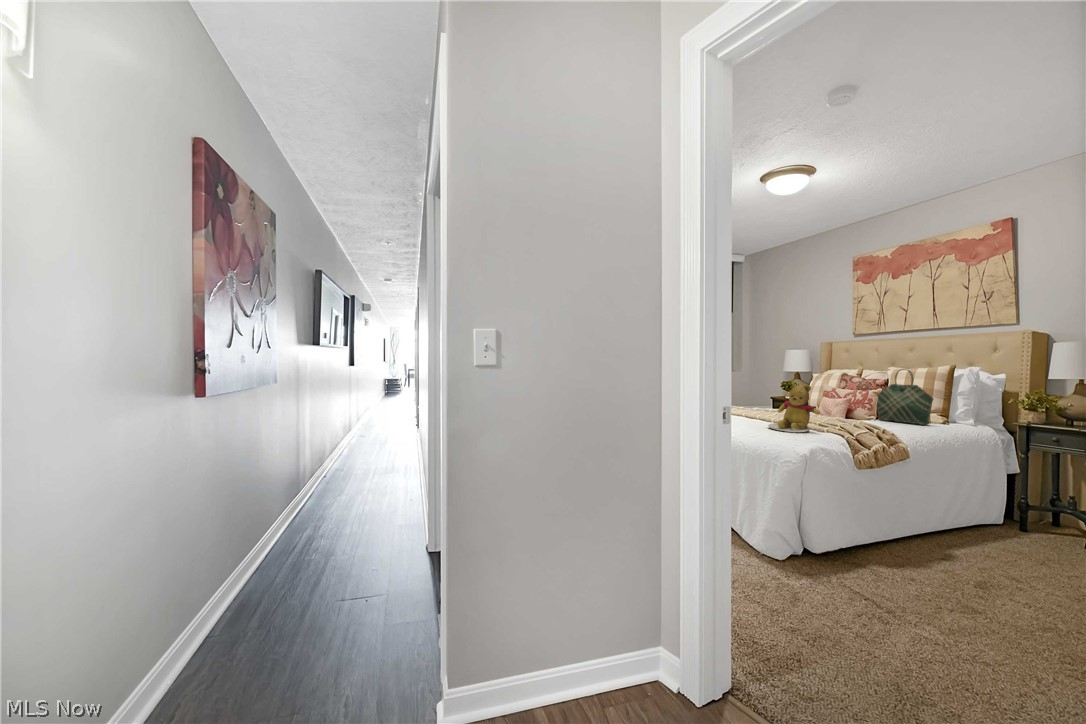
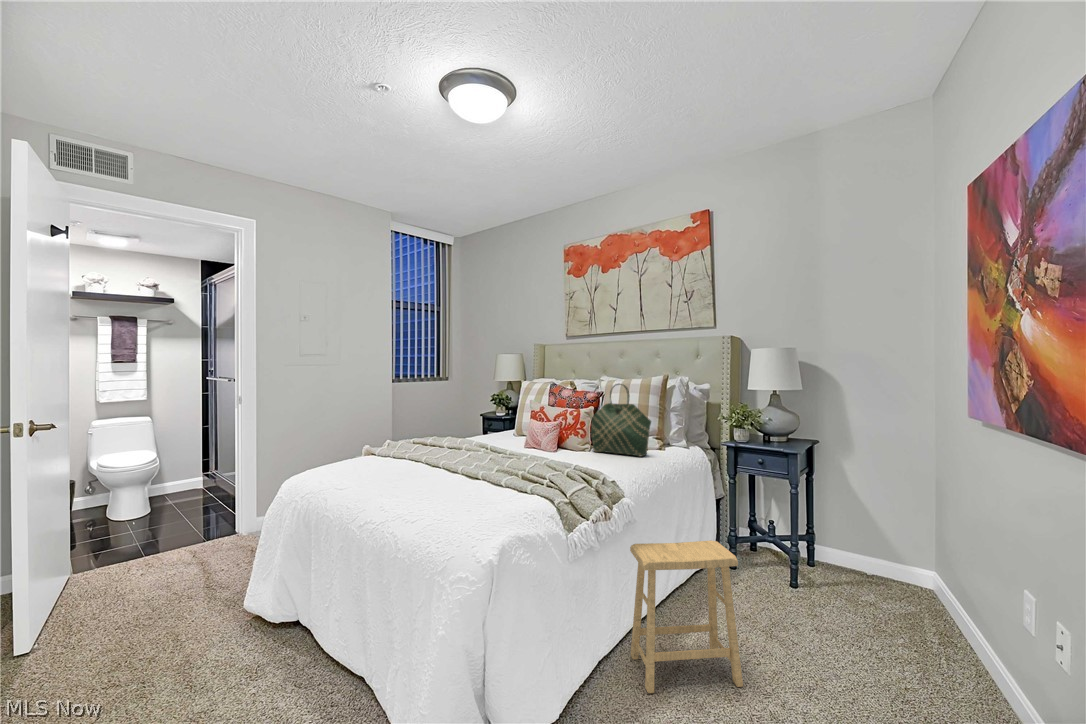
teddy bear: present [768,384,820,432] -> none [437,422,514,512]
footstool: none [904,473,1000,576] -> present [630,540,743,693]

